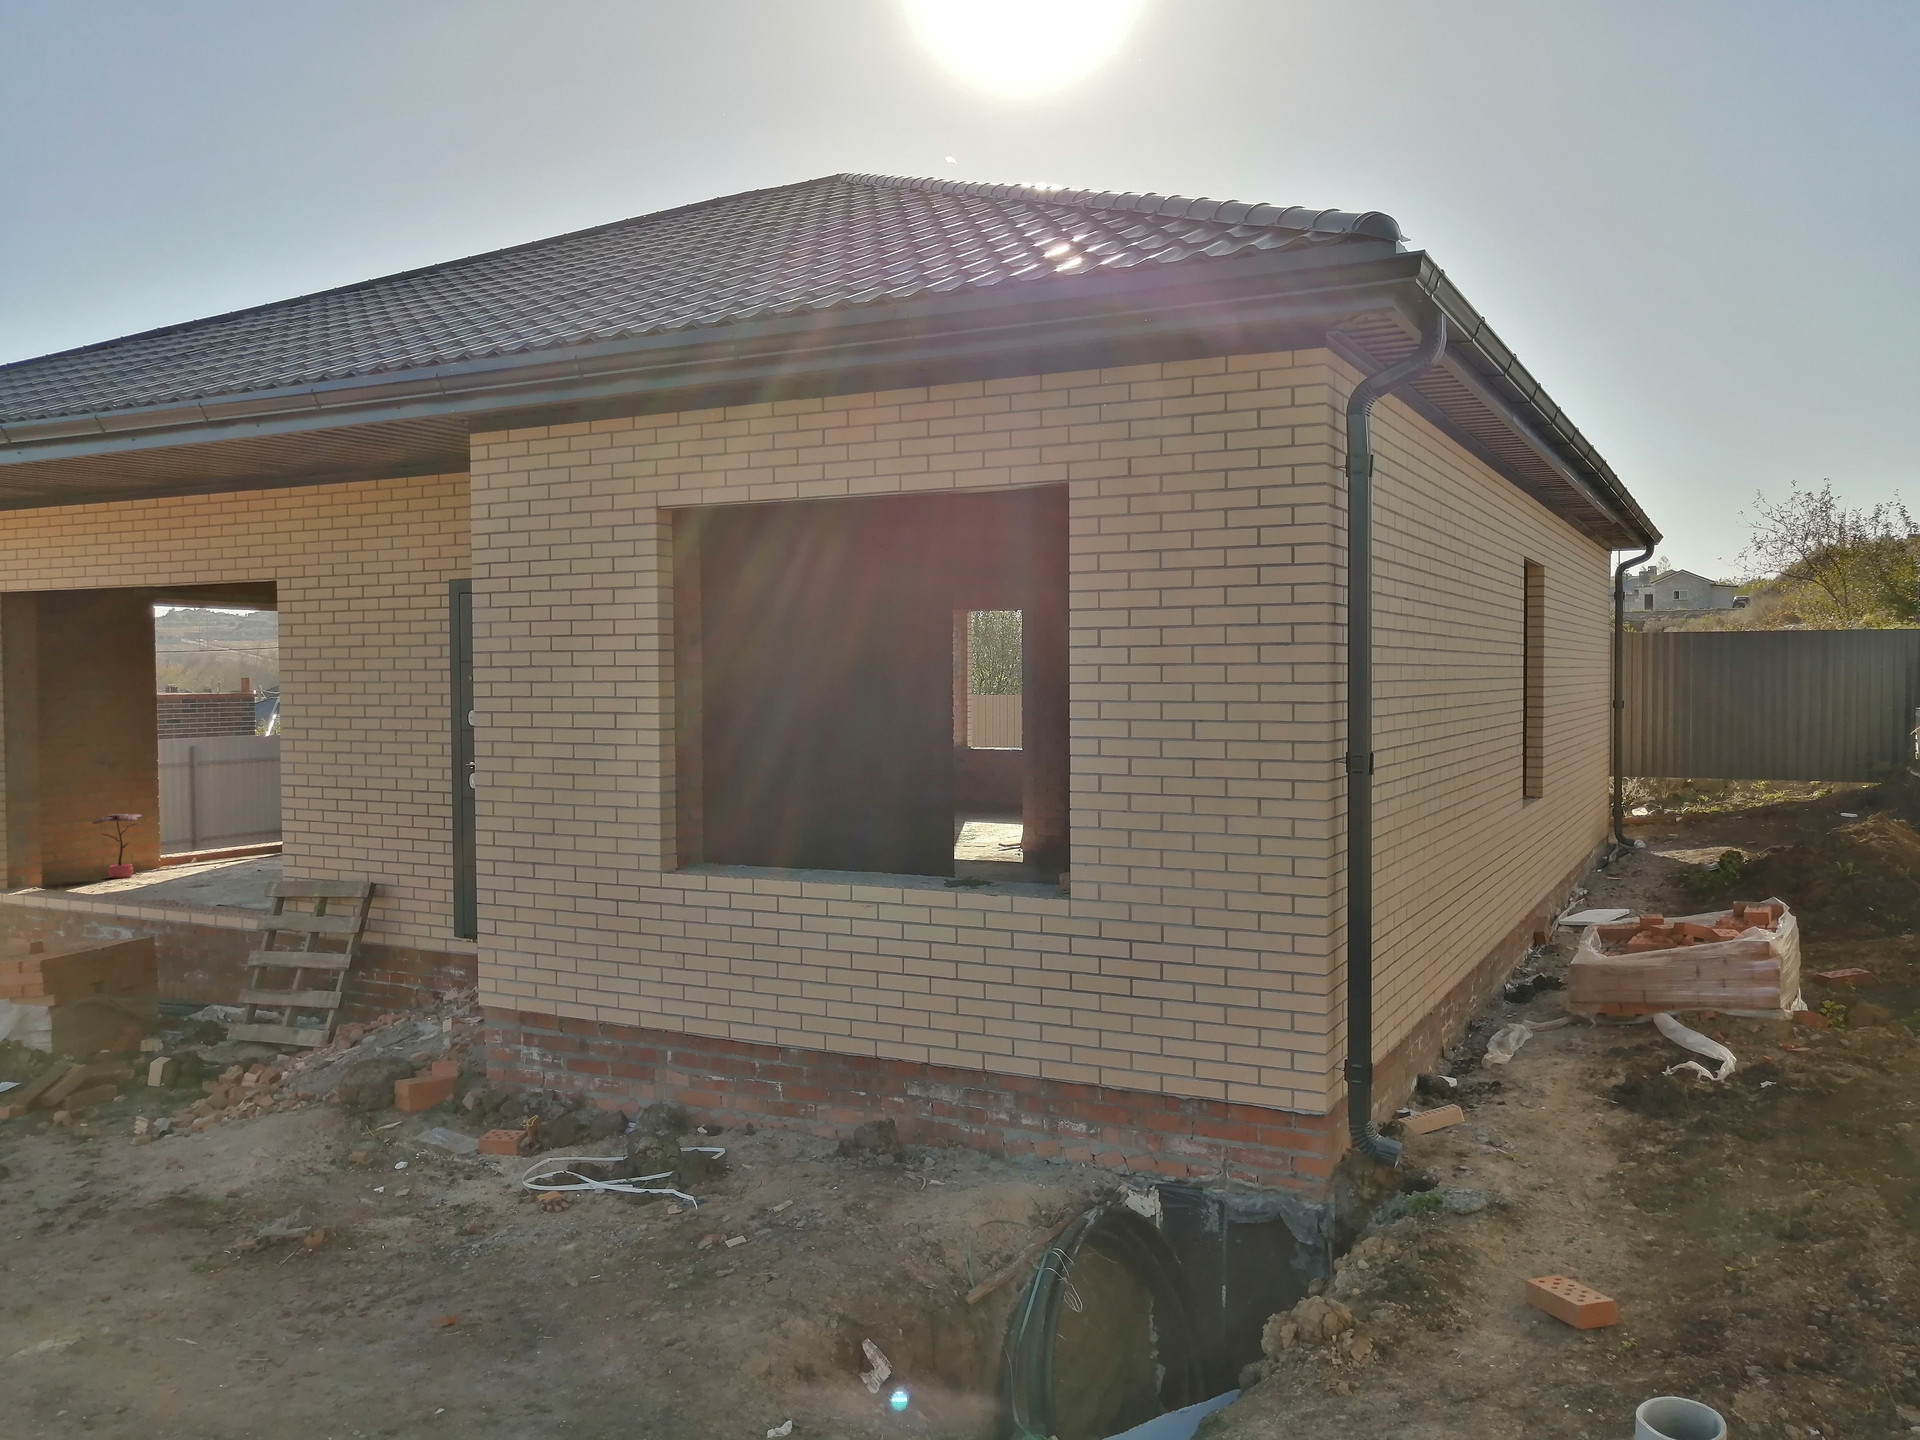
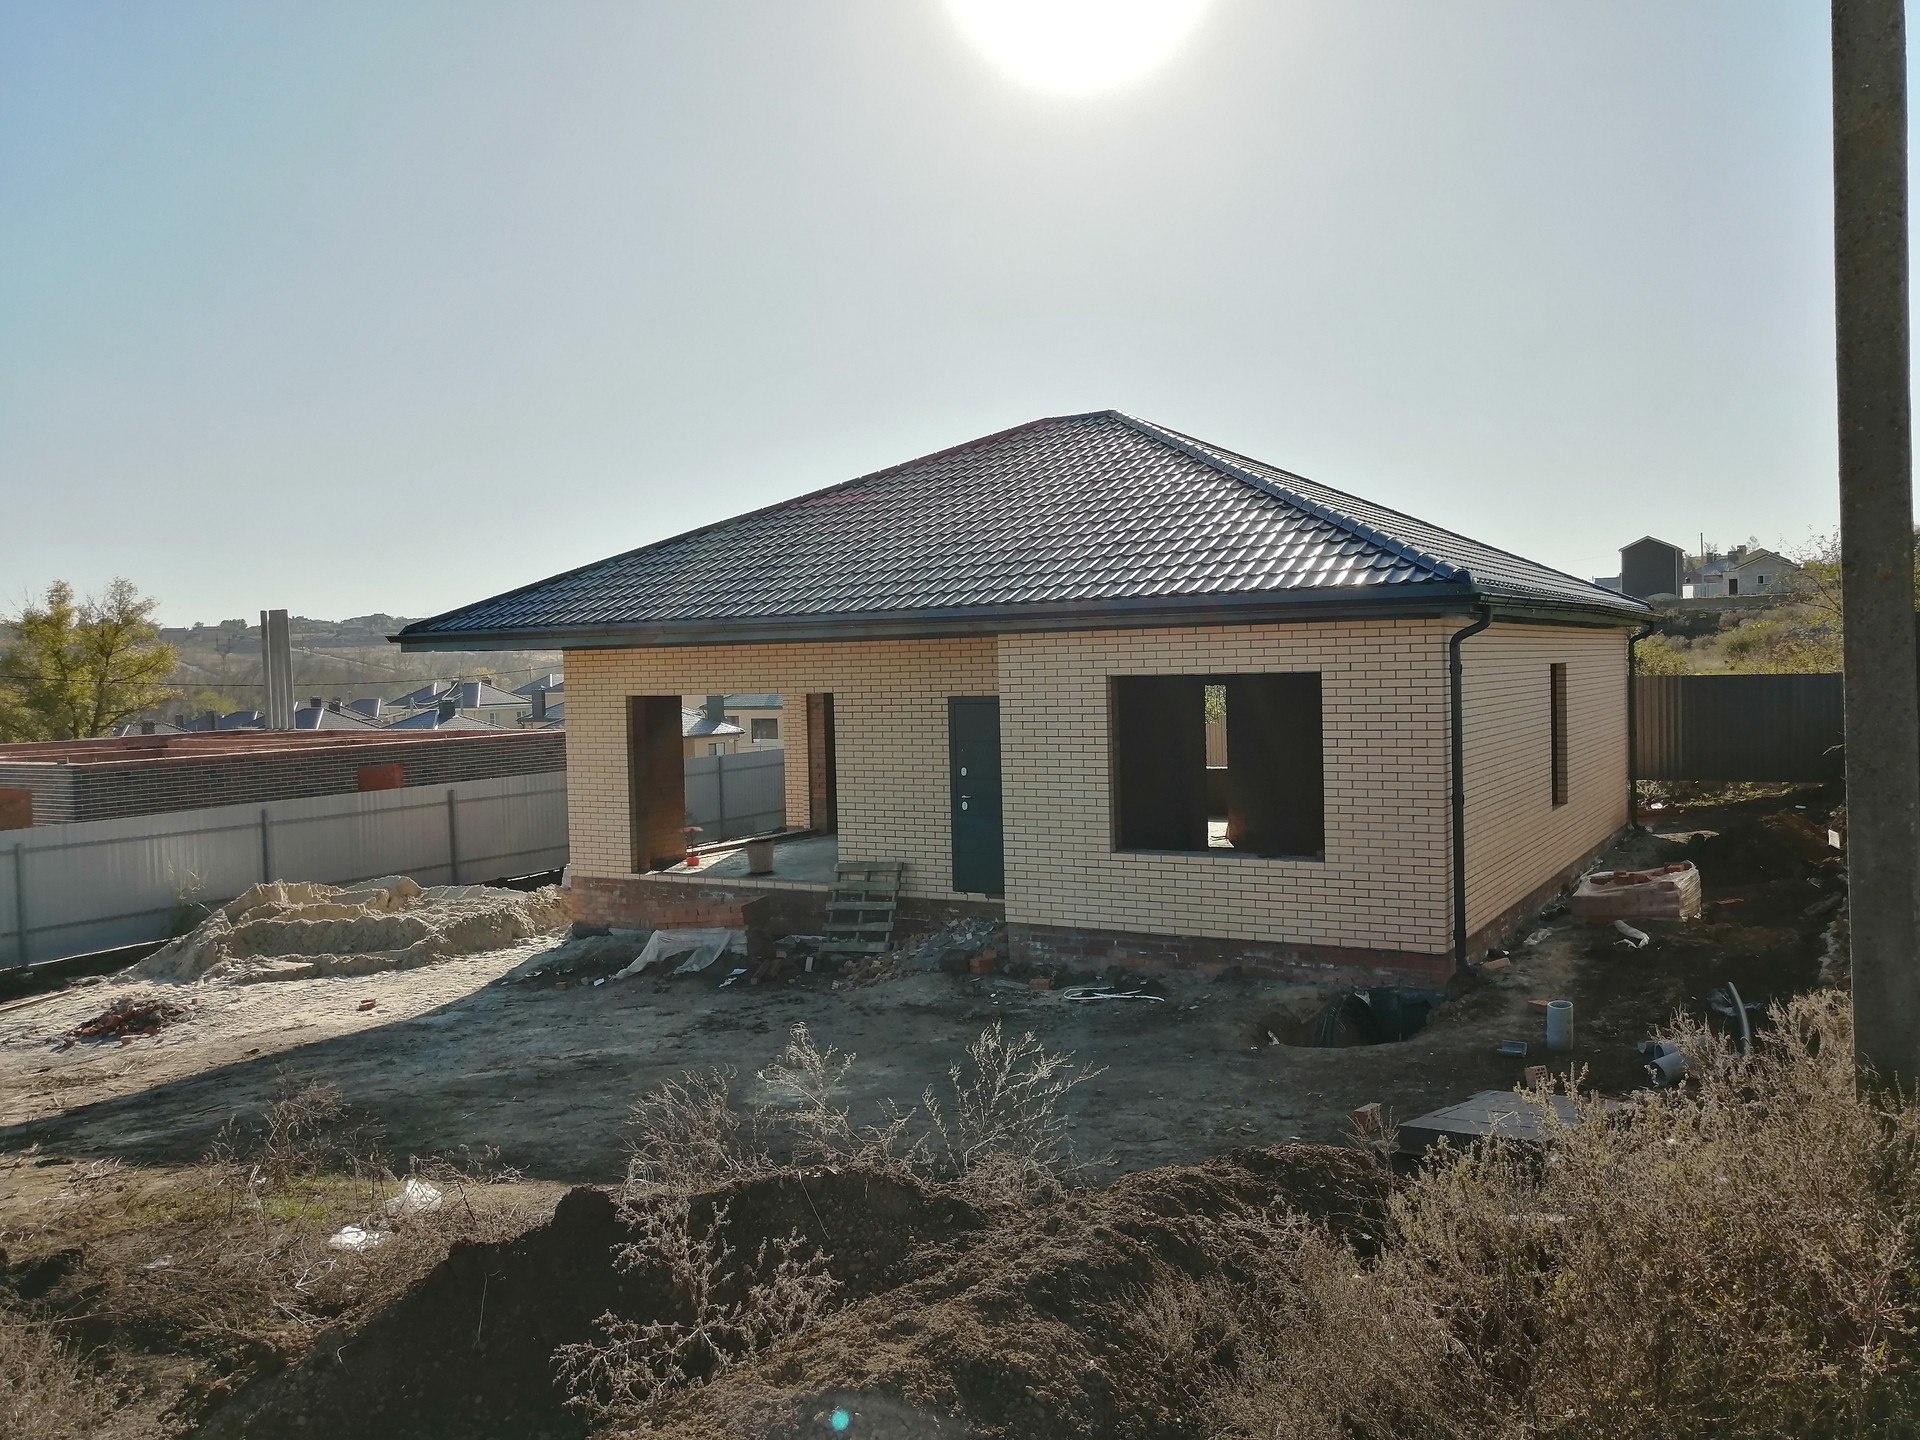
bucket: none [155,833,216,893] -> present [744,838,775,872]

